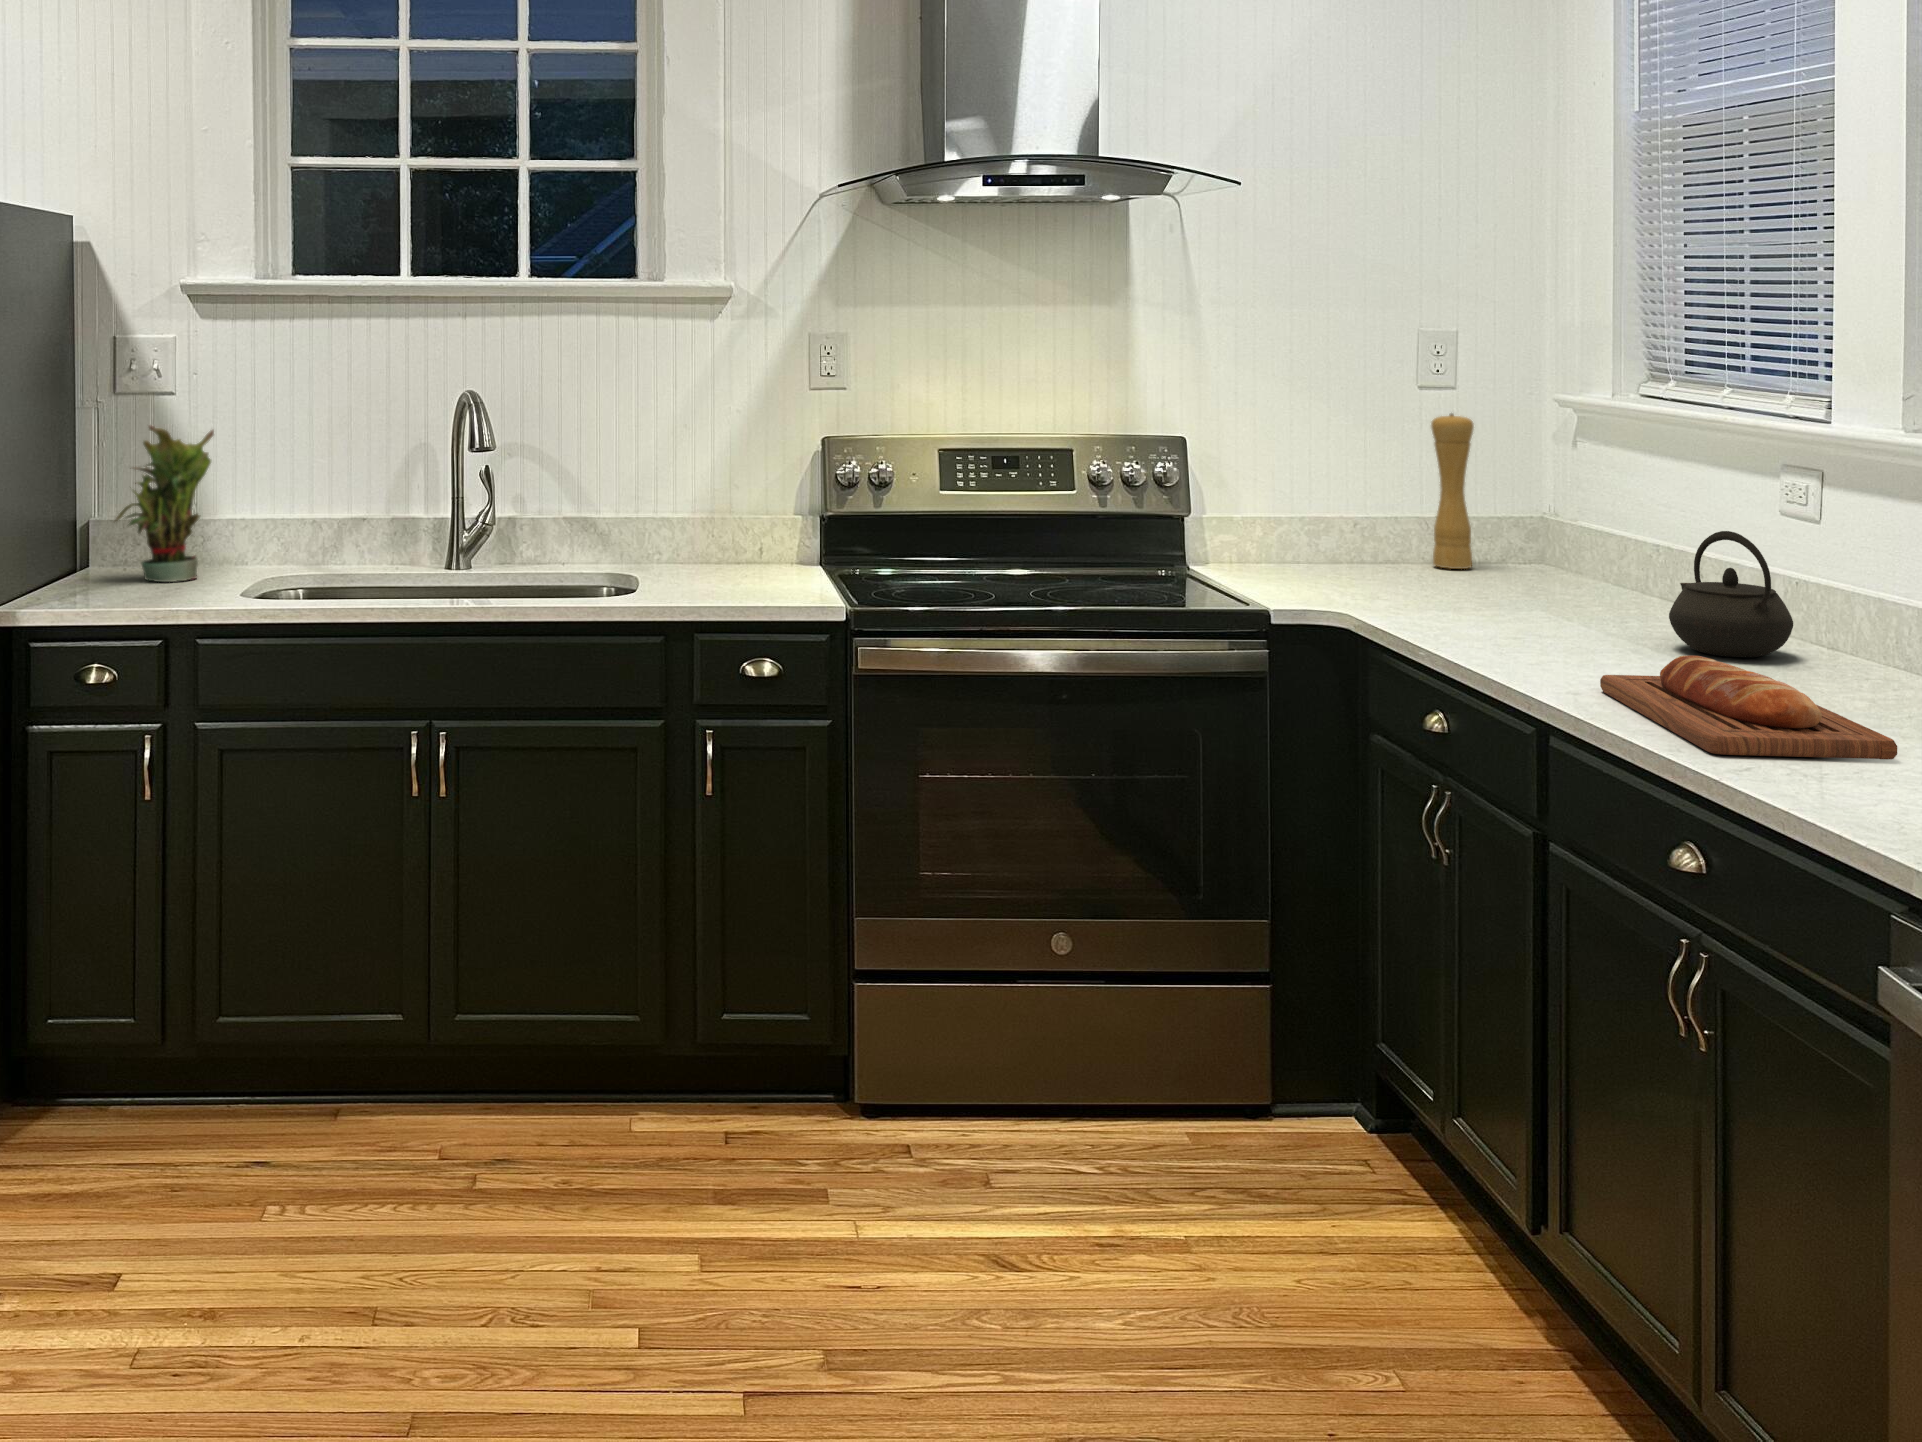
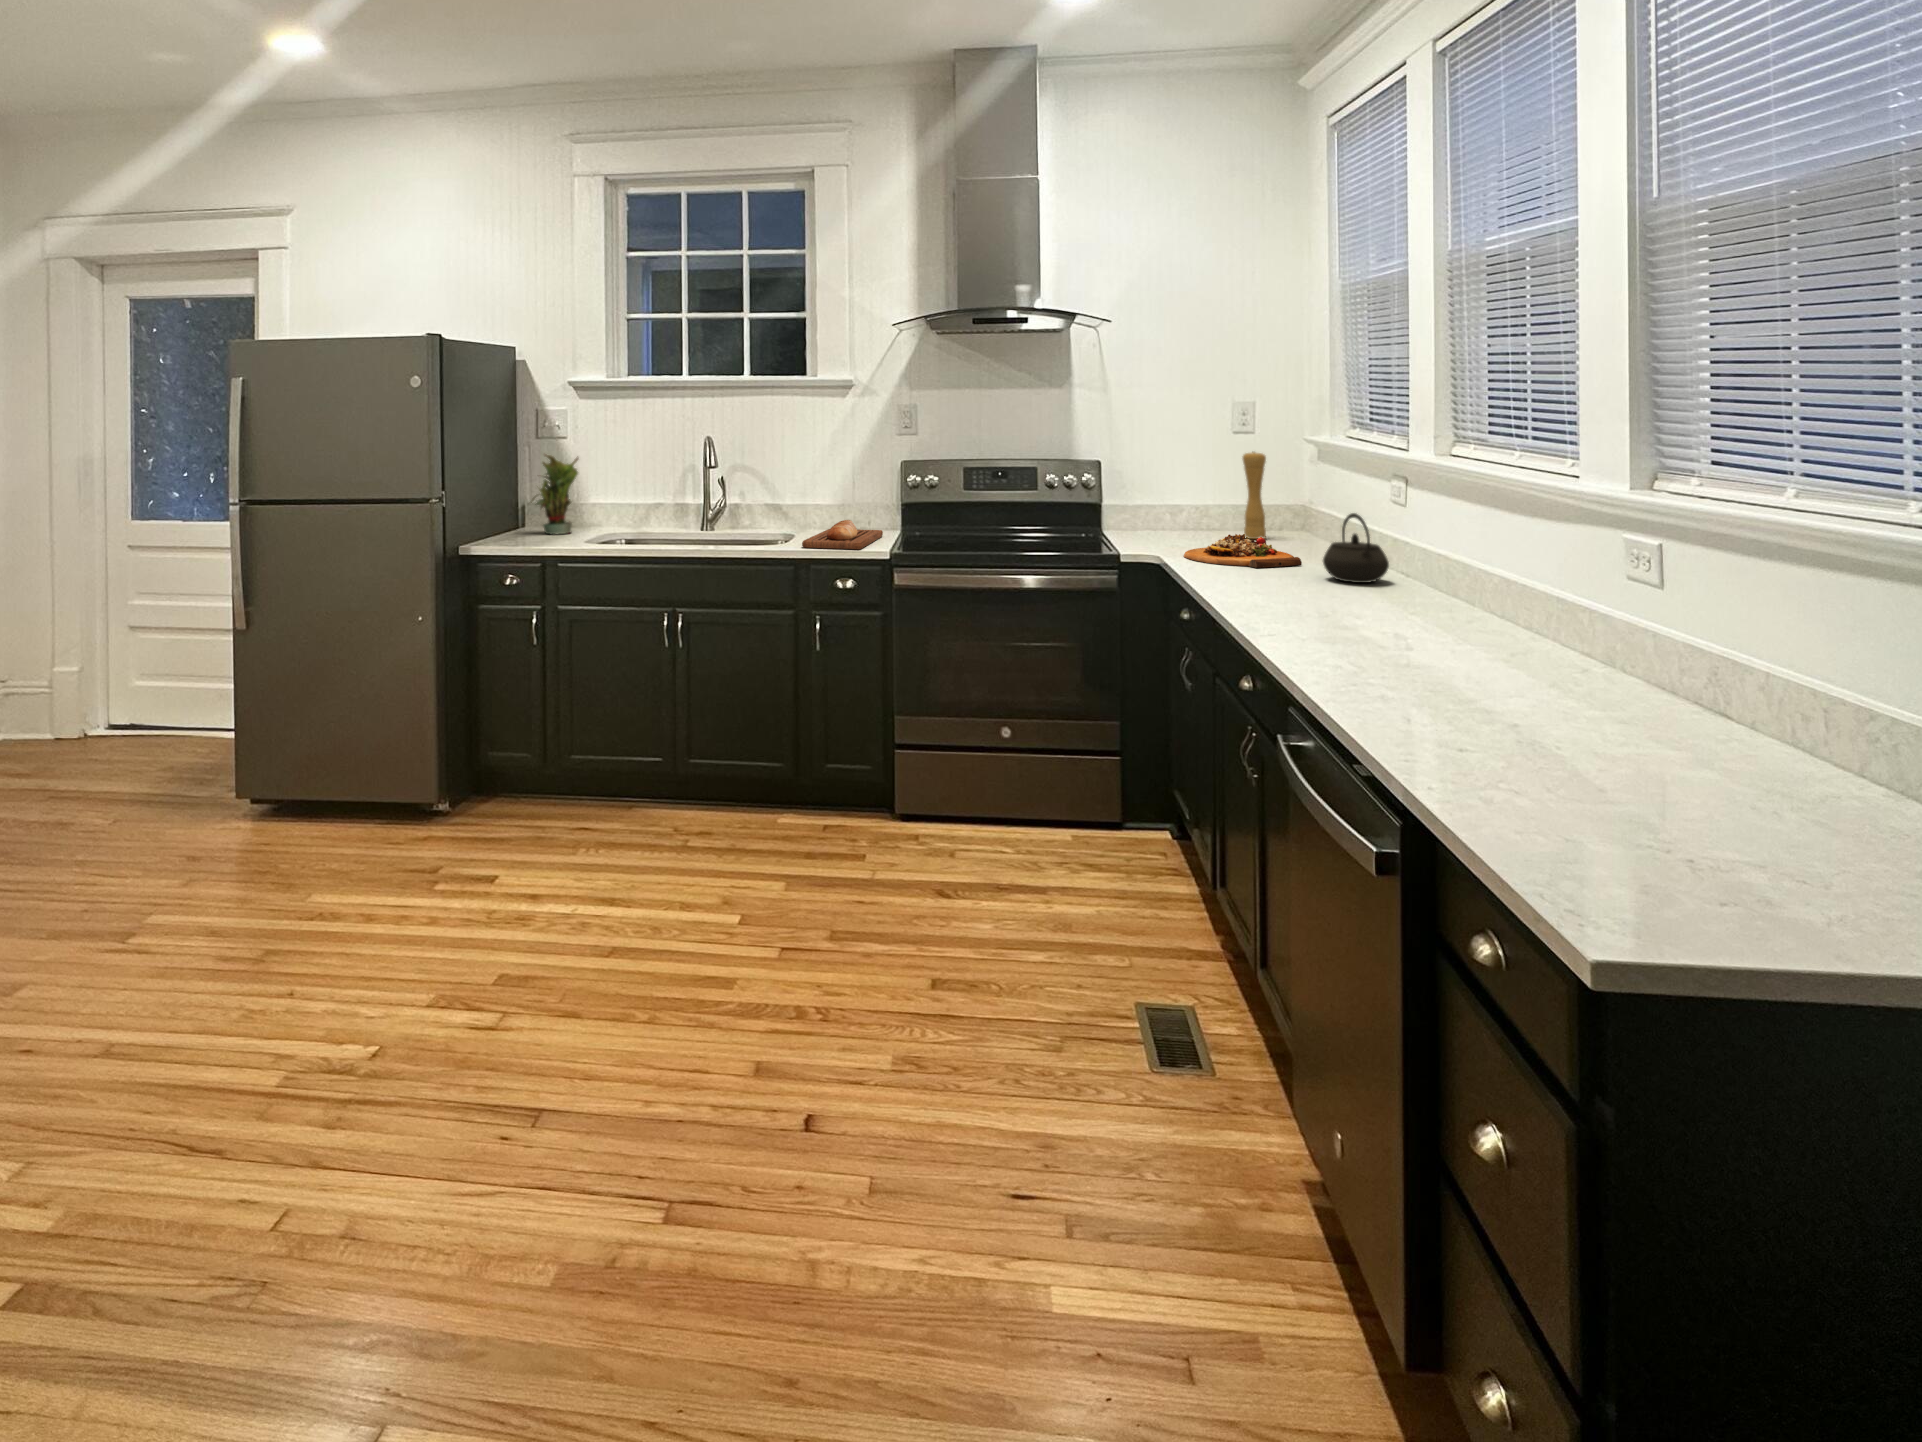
cutting board: none [1375,566,1602,629] -> present [1184,534,1302,568]
bread loaf: present [1600,656,1897,759] -> present [802,520,883,549]

